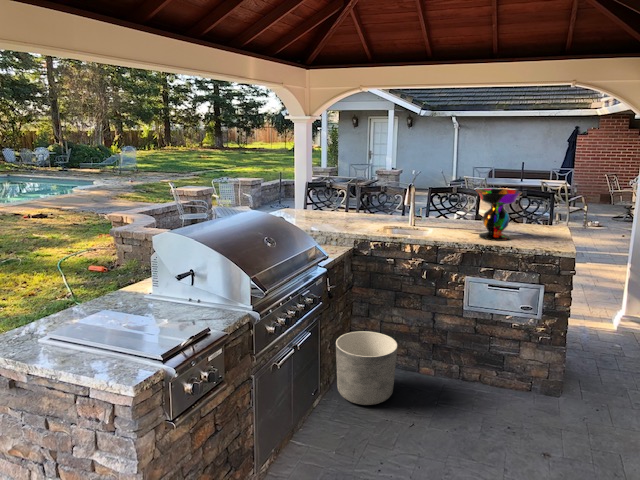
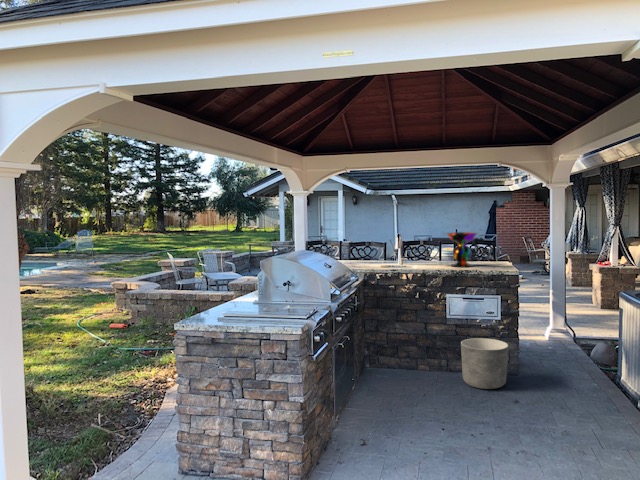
planter: present [336,331,397,405] -> present [461,338,508,389]

